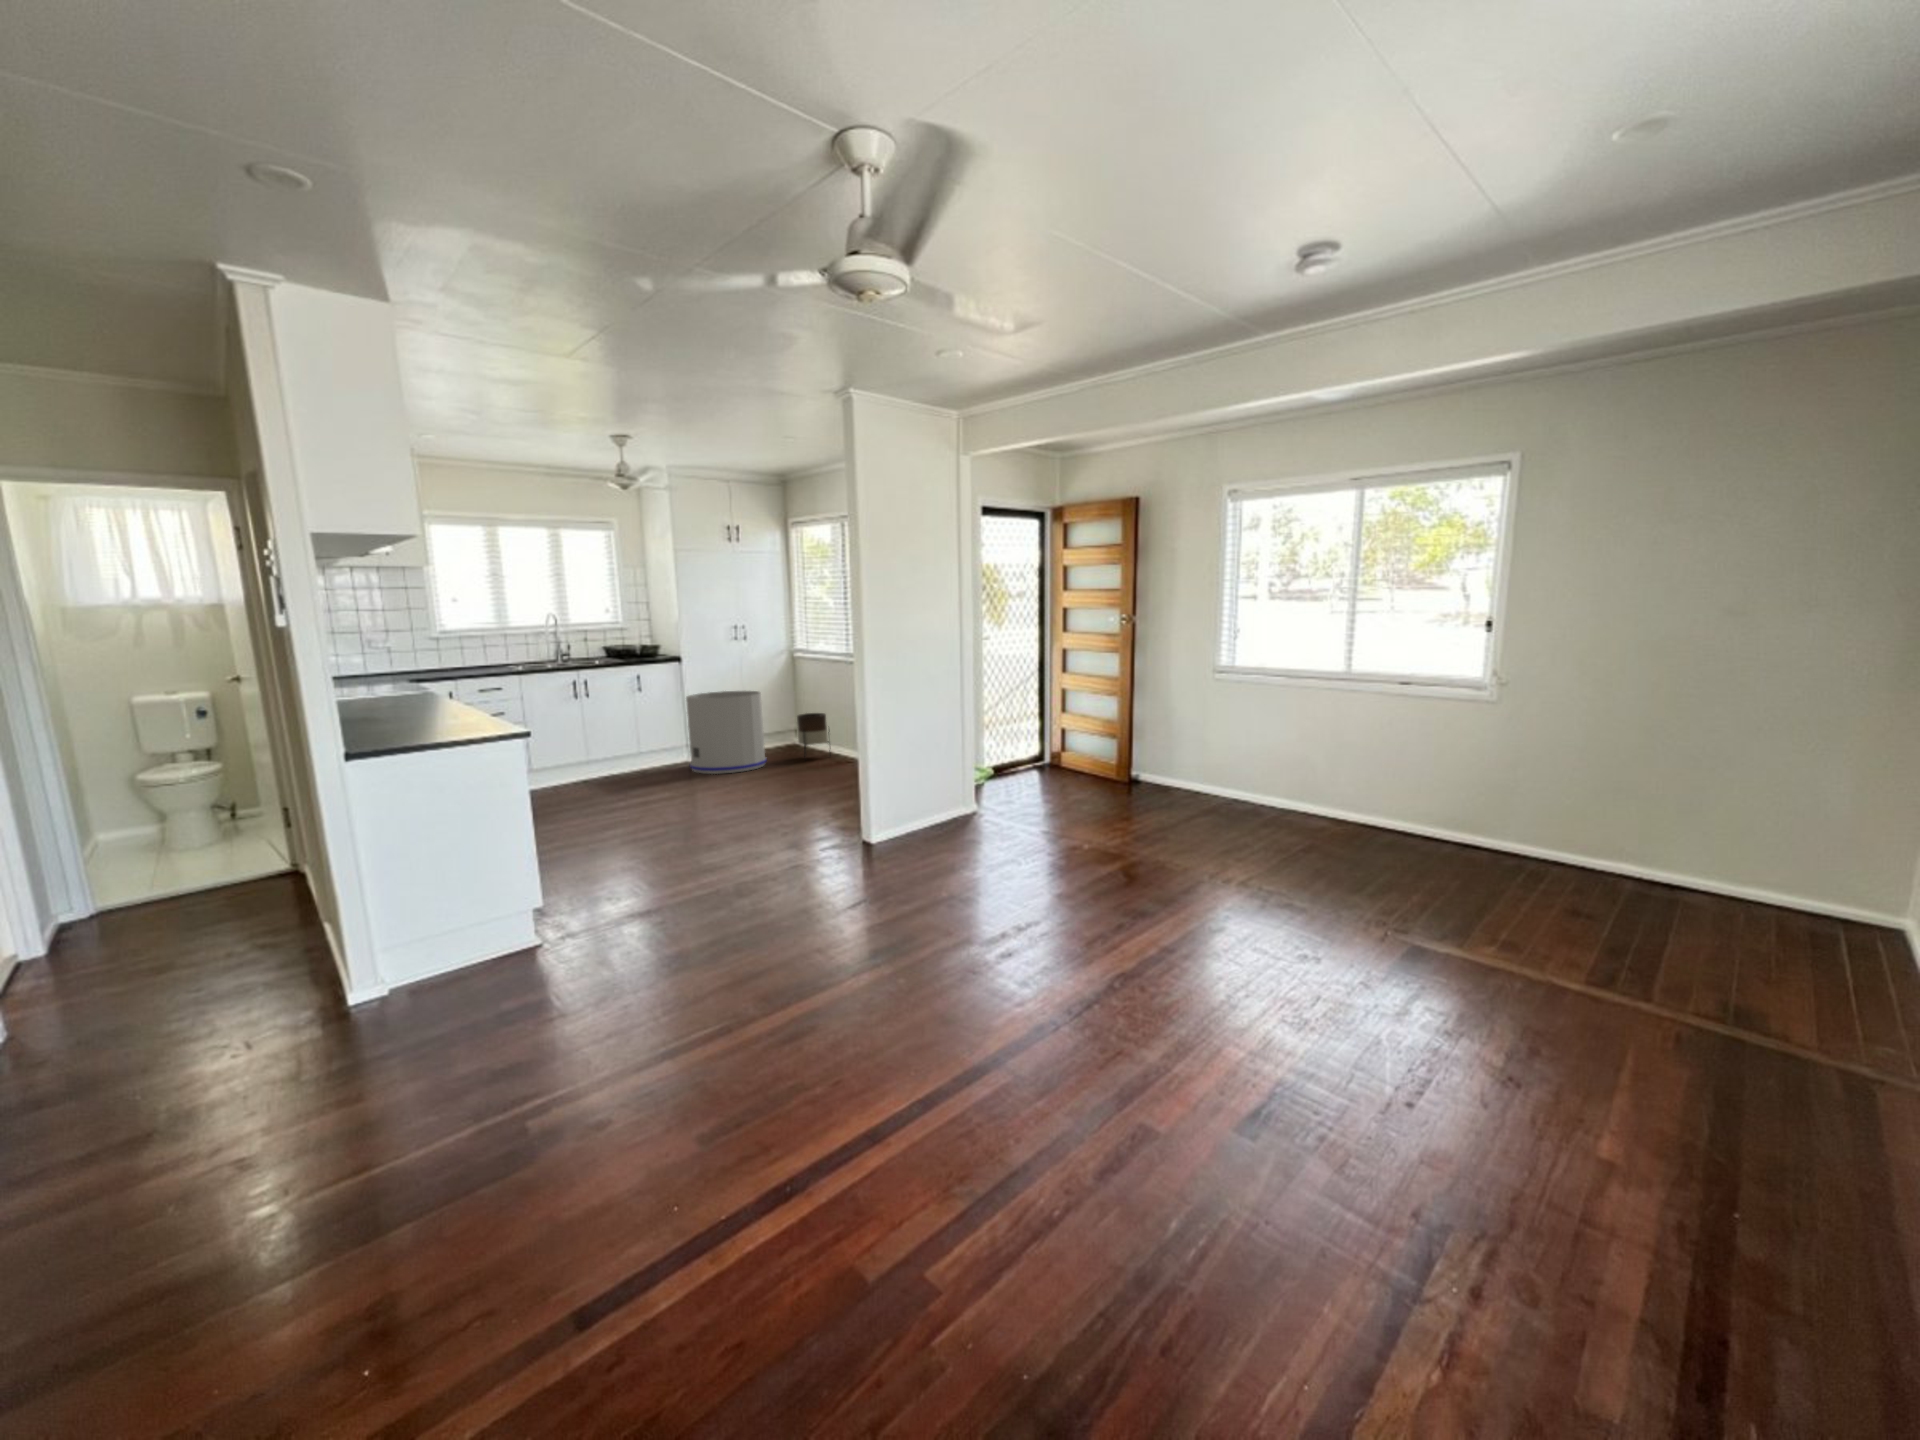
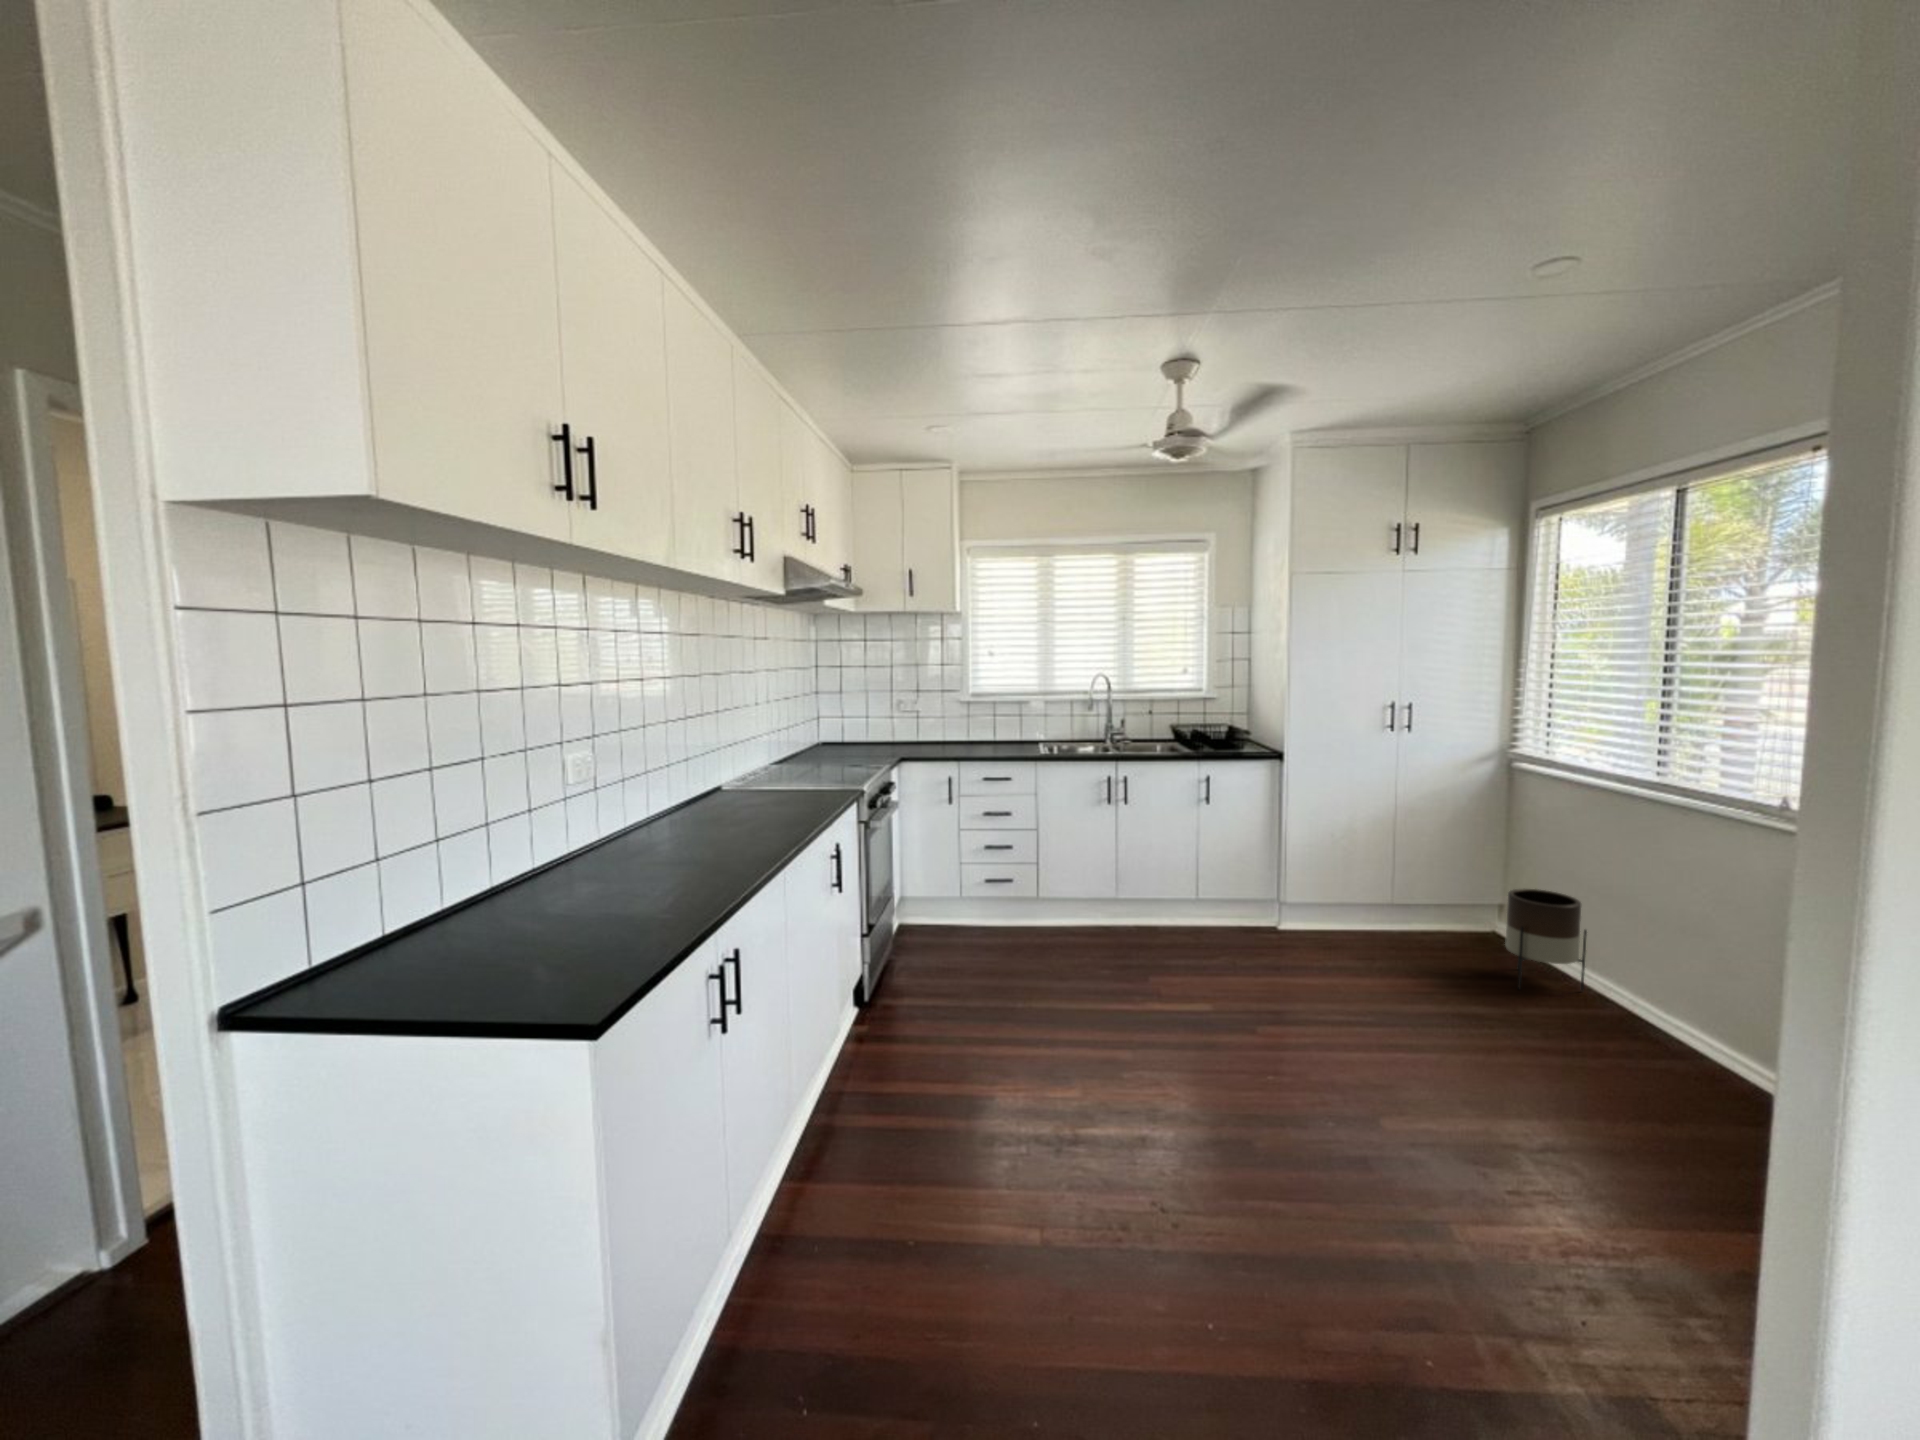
trash can: present [686,691,767,774] -> none [1277,820,1431,992]

